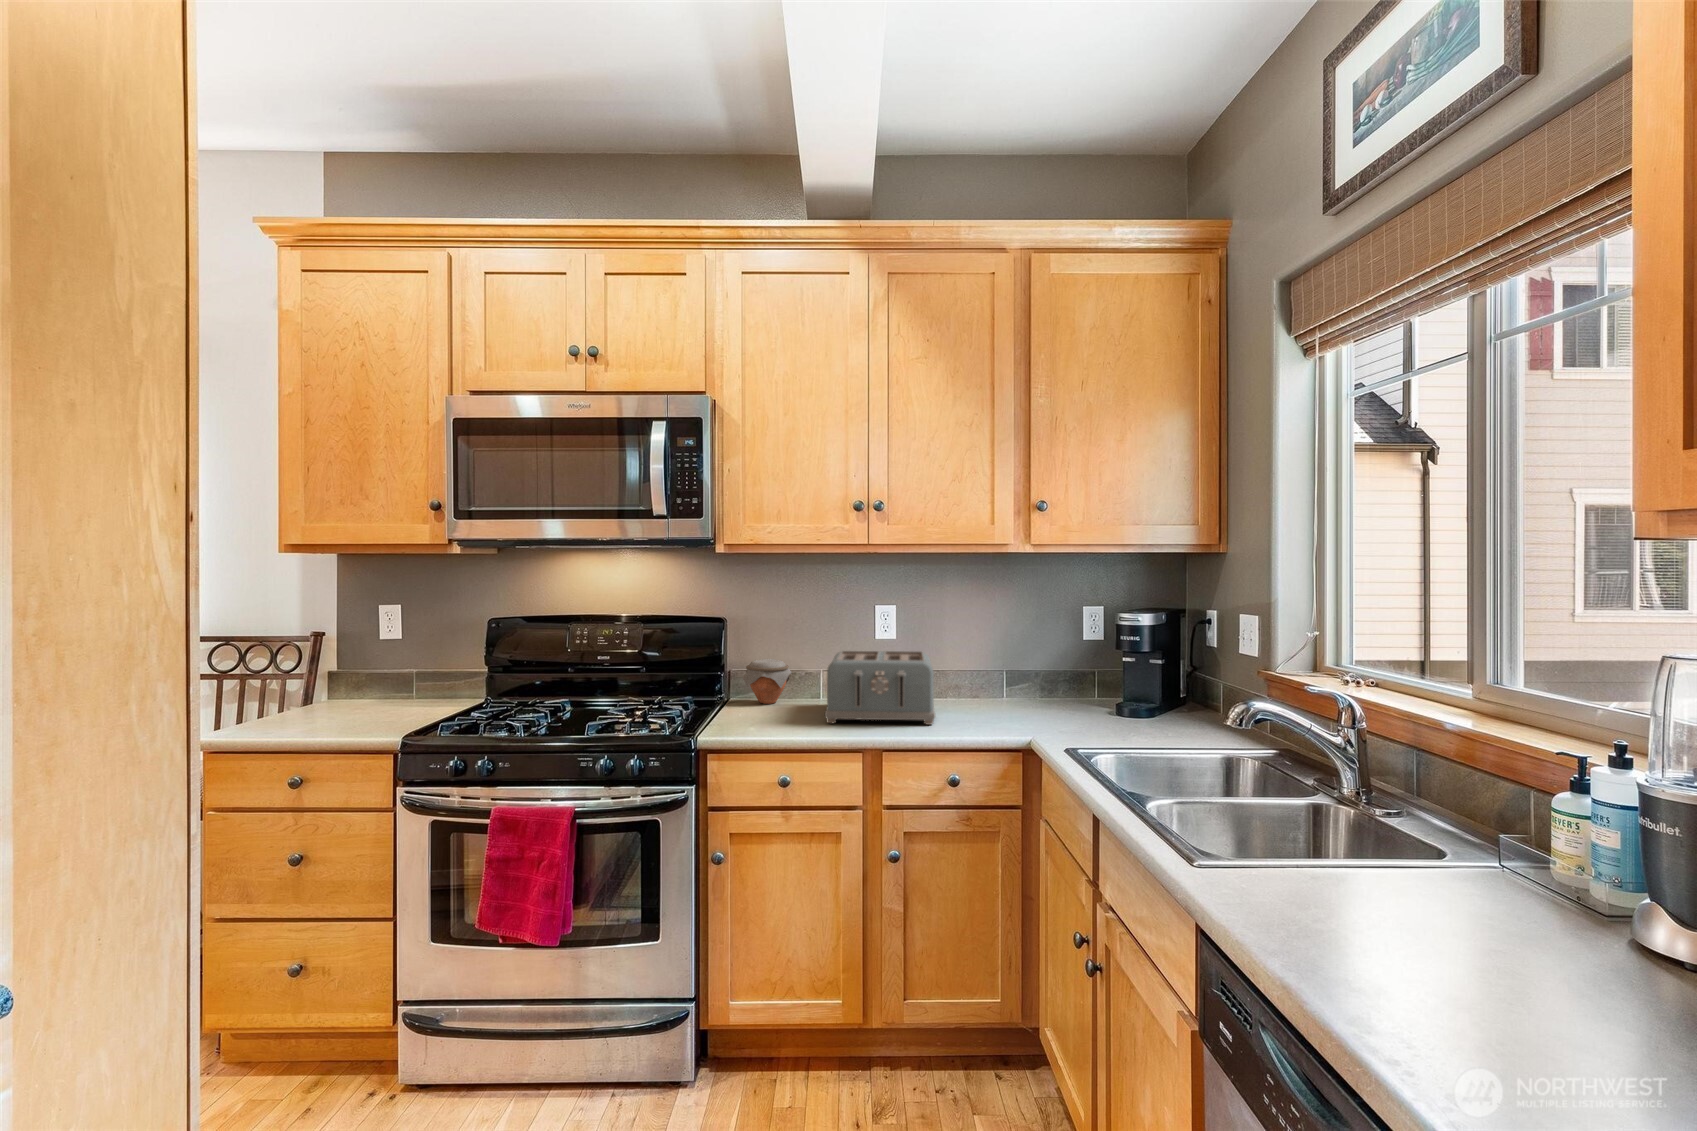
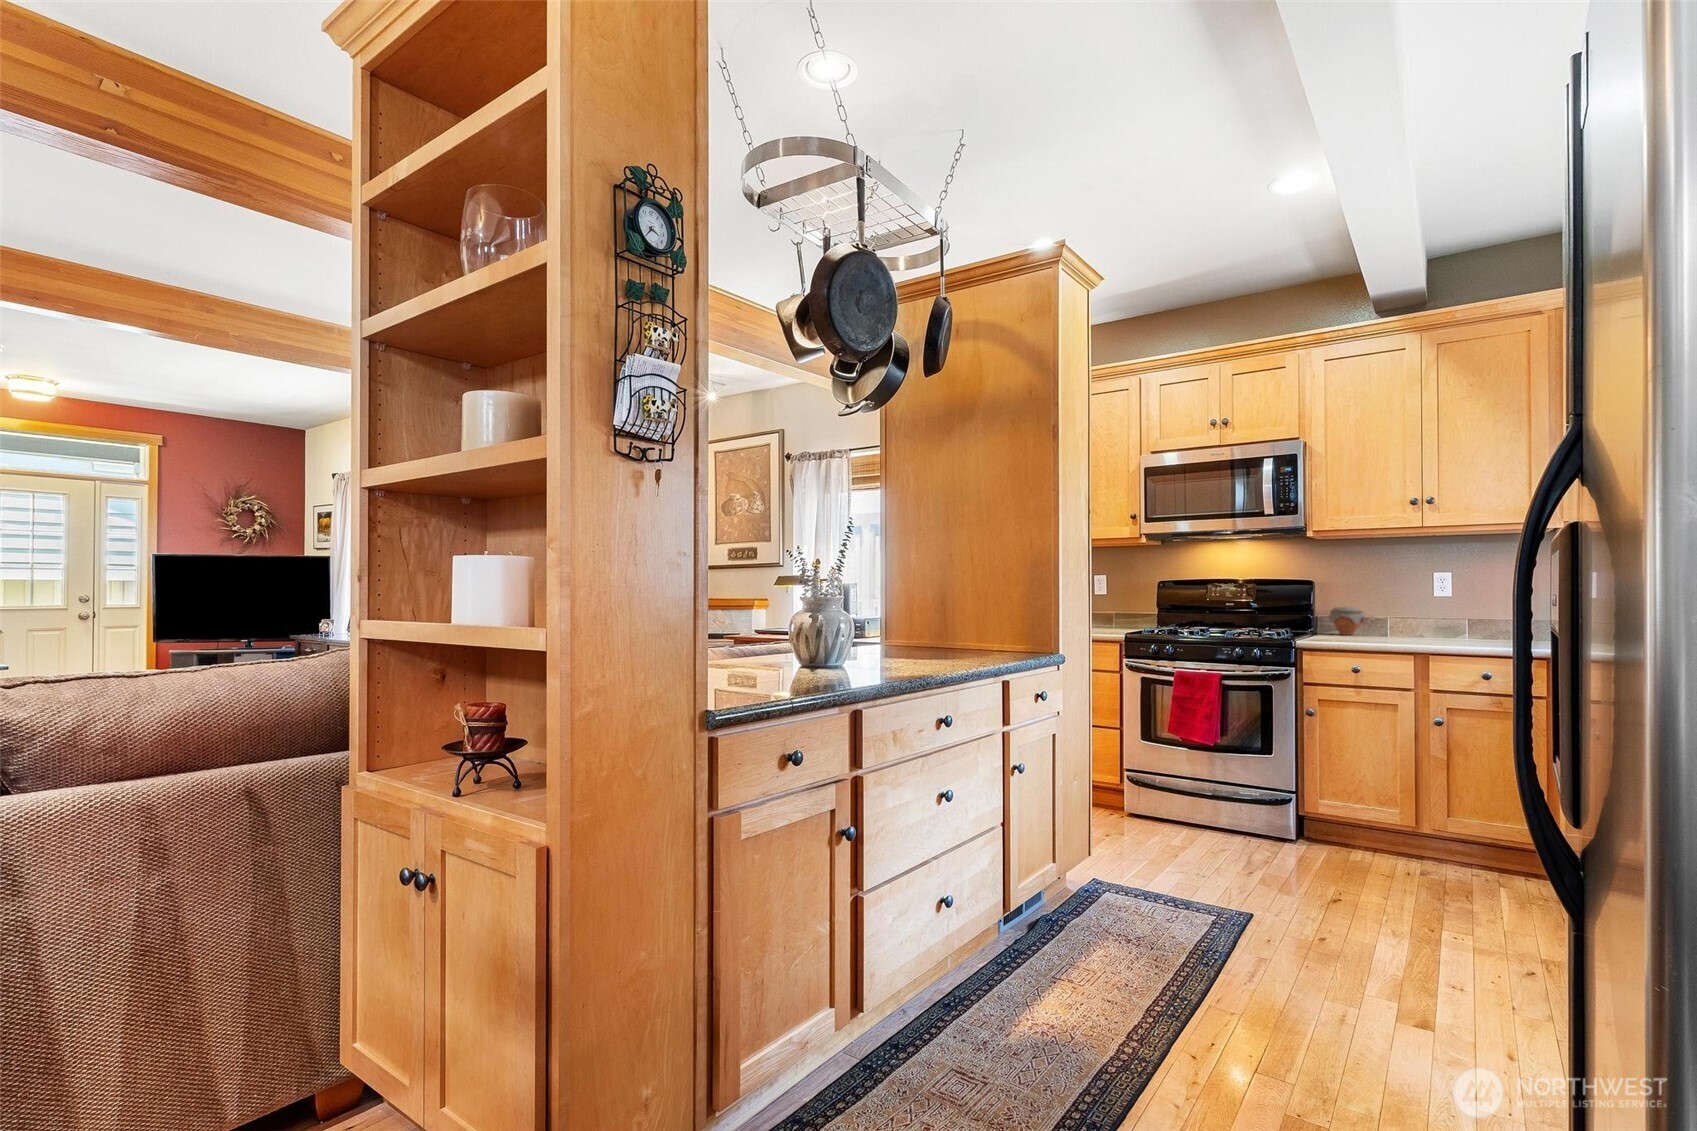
toaster: present [825,651,935,725] -> none [1387,600,1480,644]

